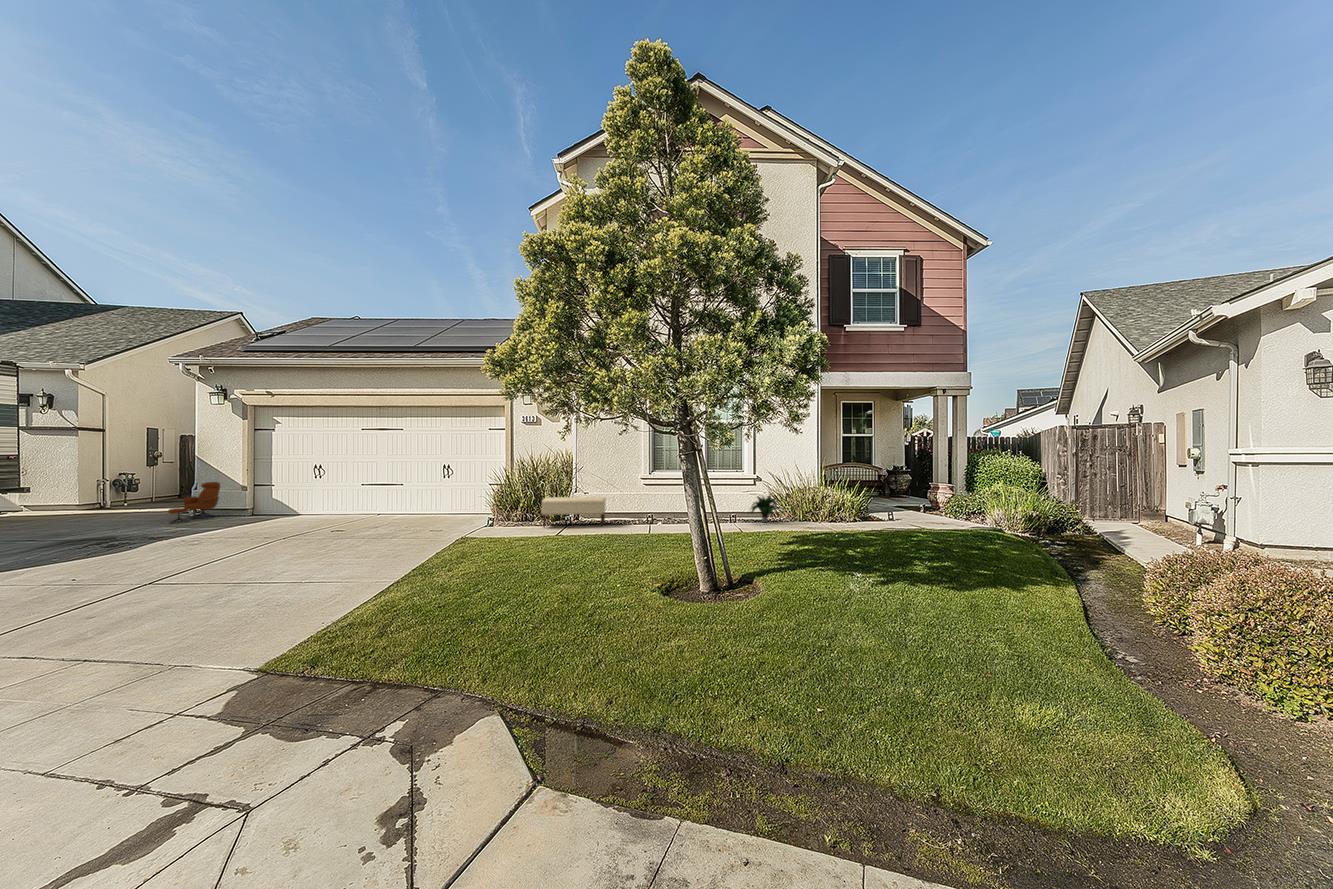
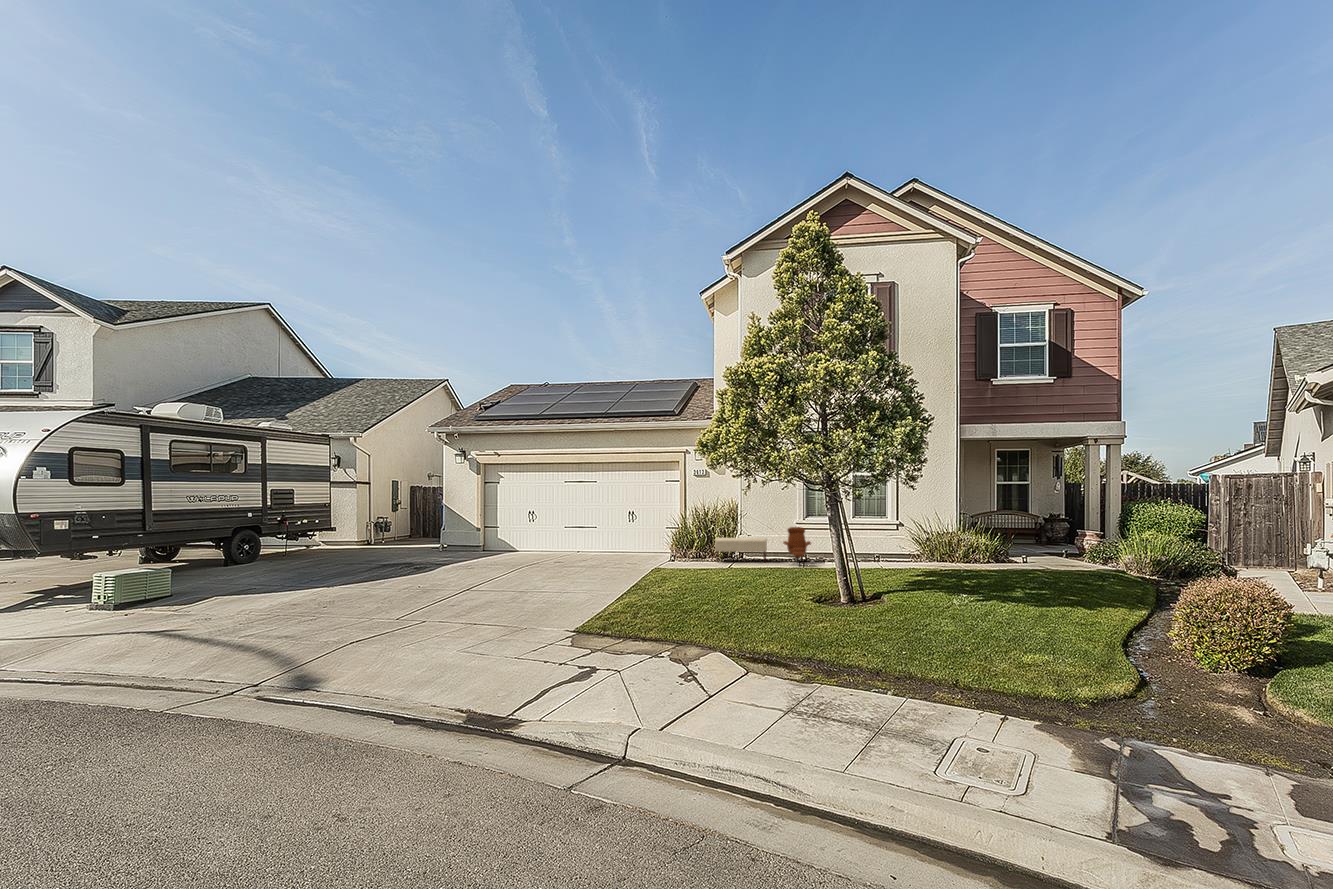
lounge chair: present [168,482,220,522] -> present [783,527,811,566]
potted plant: present [751,495,780,523] -> none [893,537,927,563]

